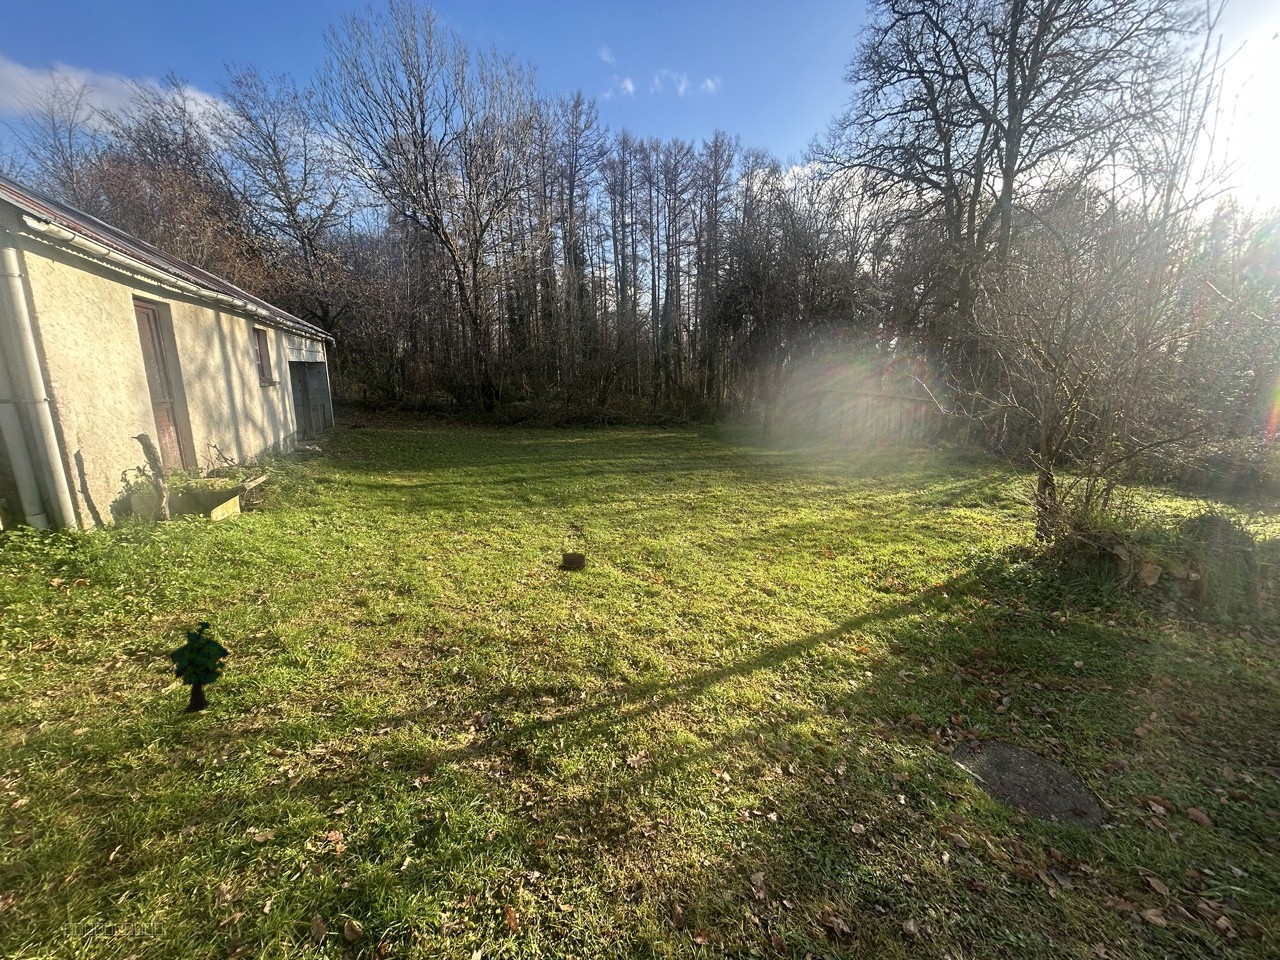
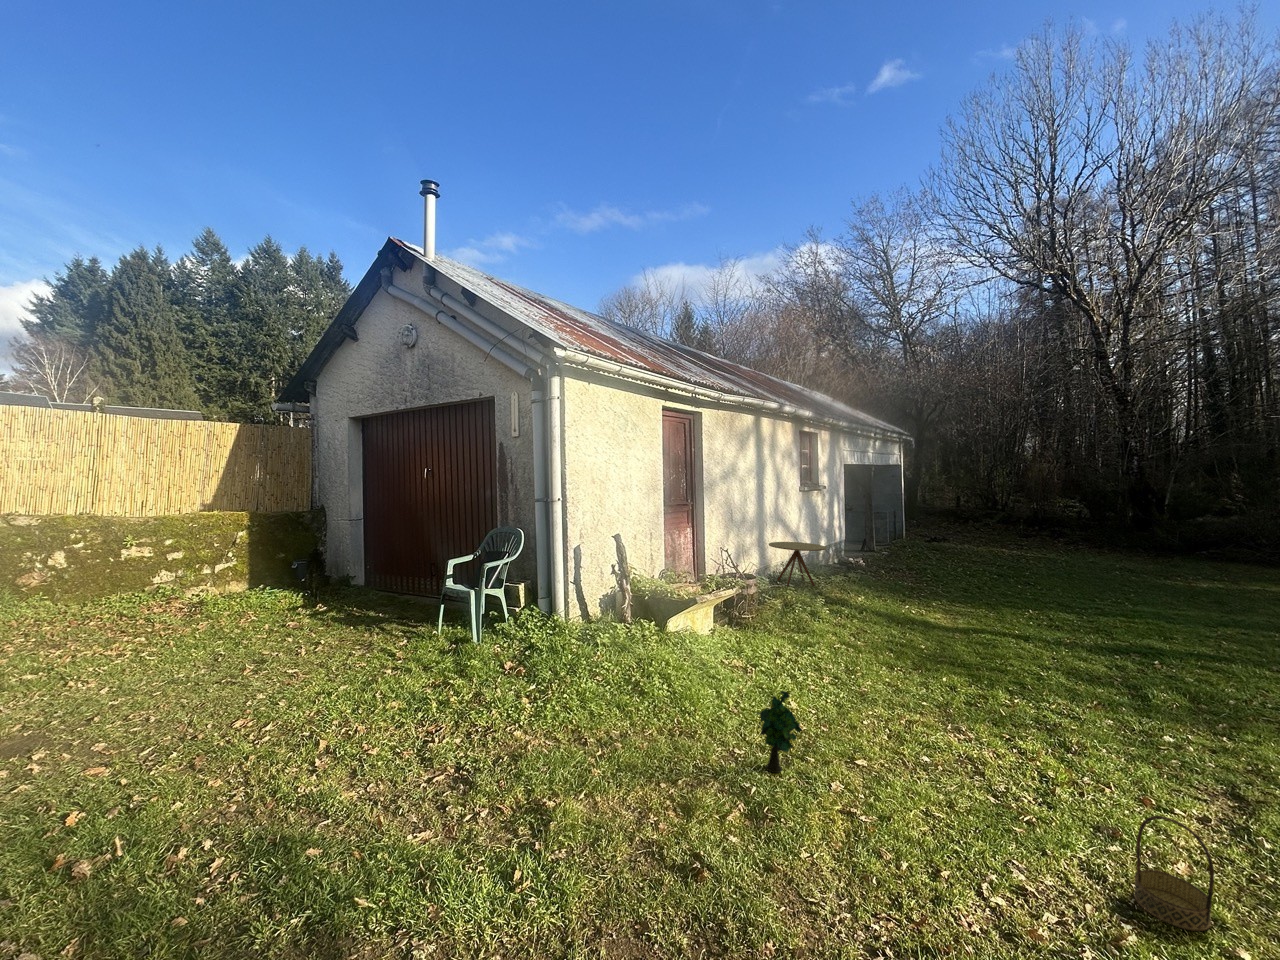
round table: none [244,435,306,475] -> present [769,542,826,586]
decorative plant: present [164,622,231,712] -> present [757,691,802,773]

